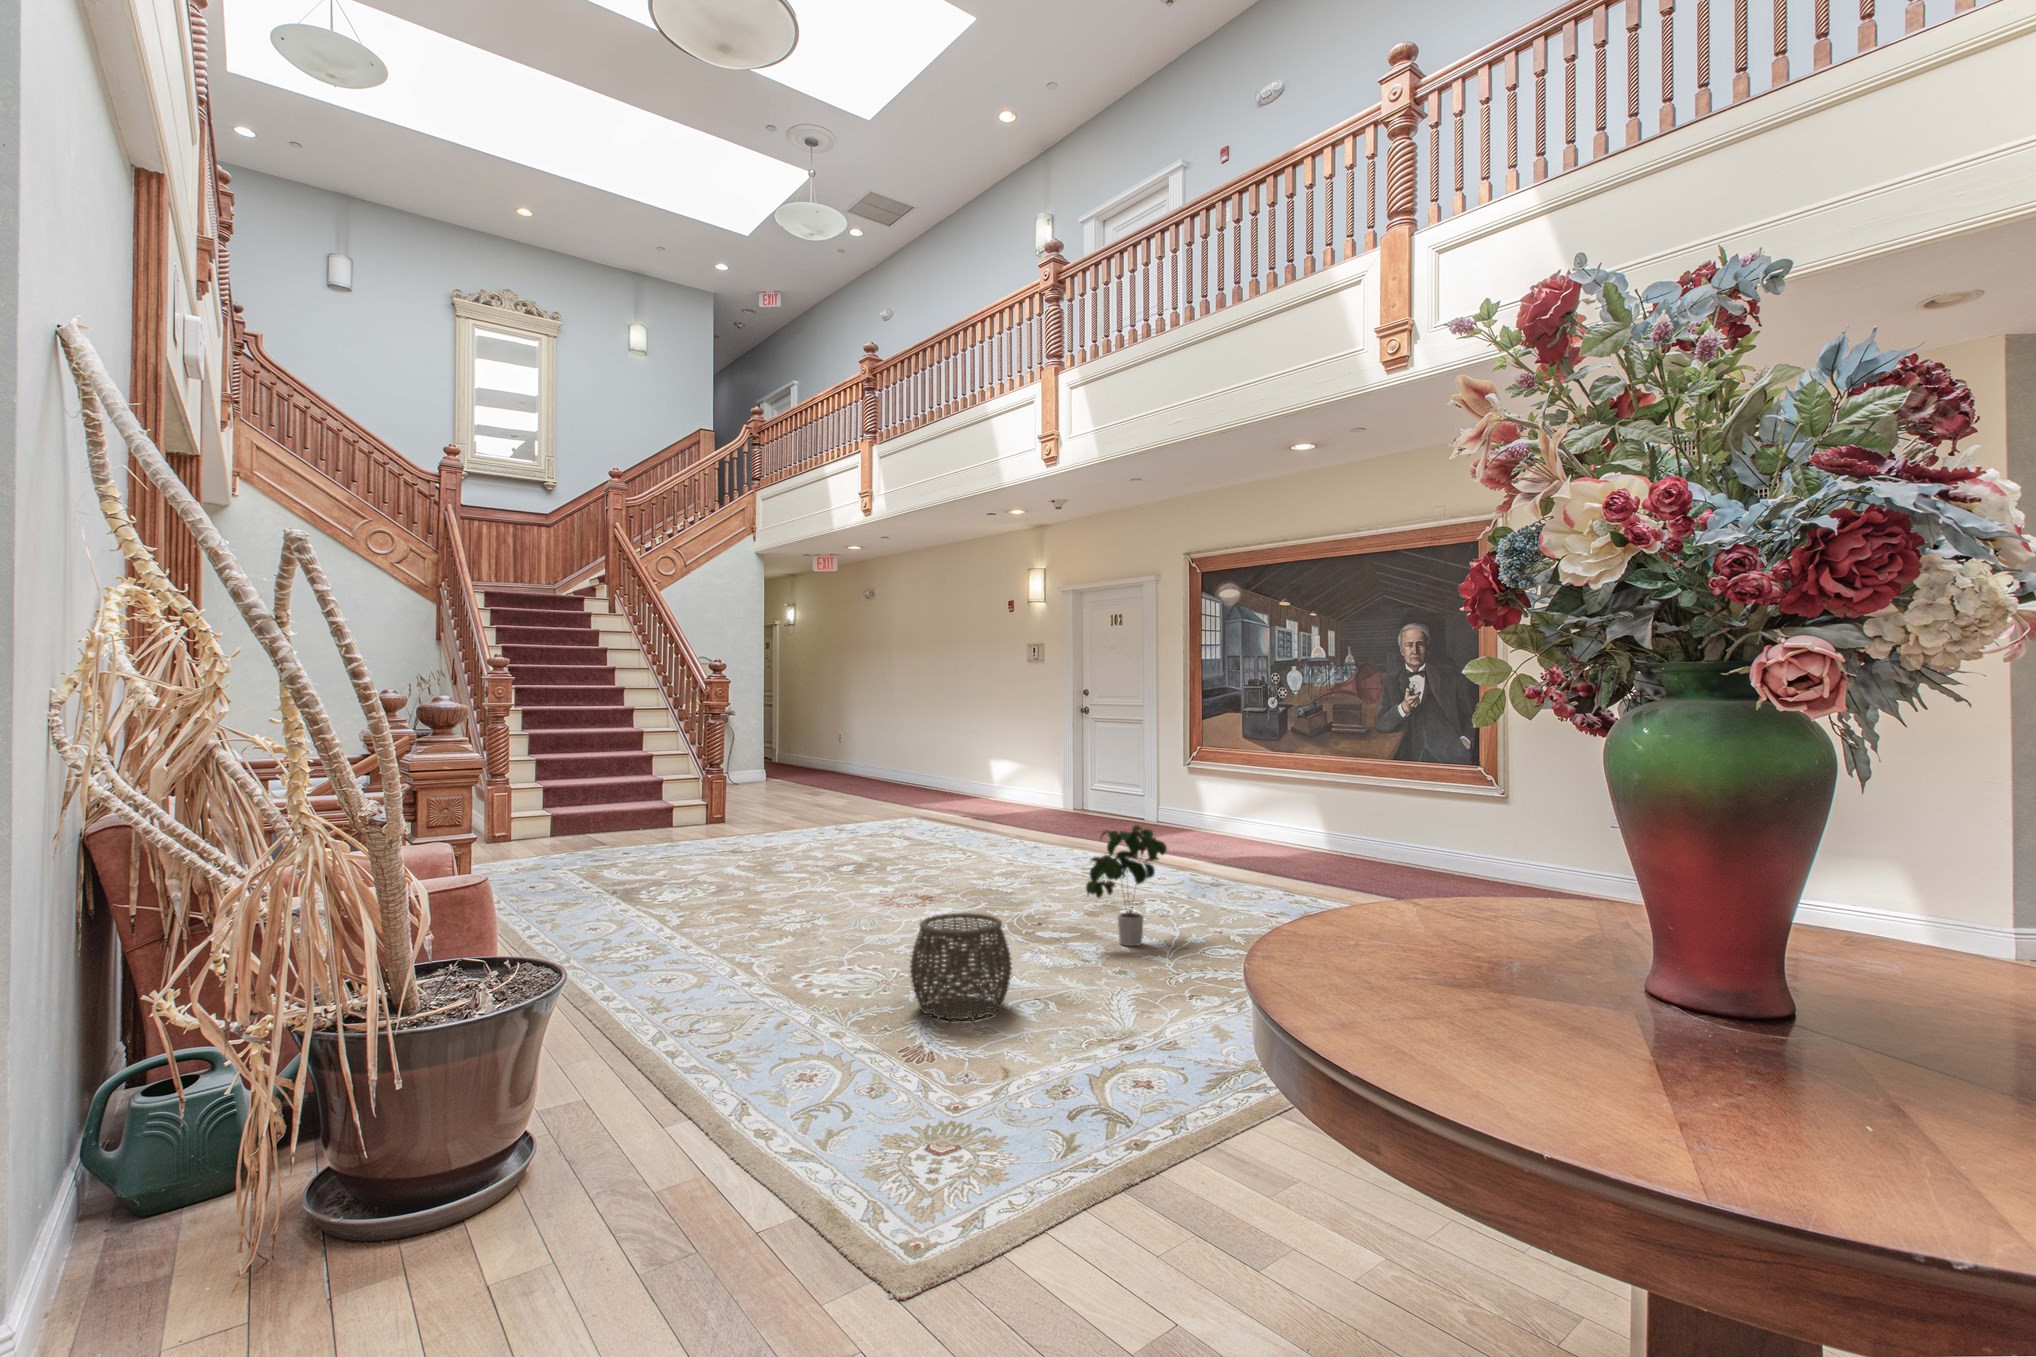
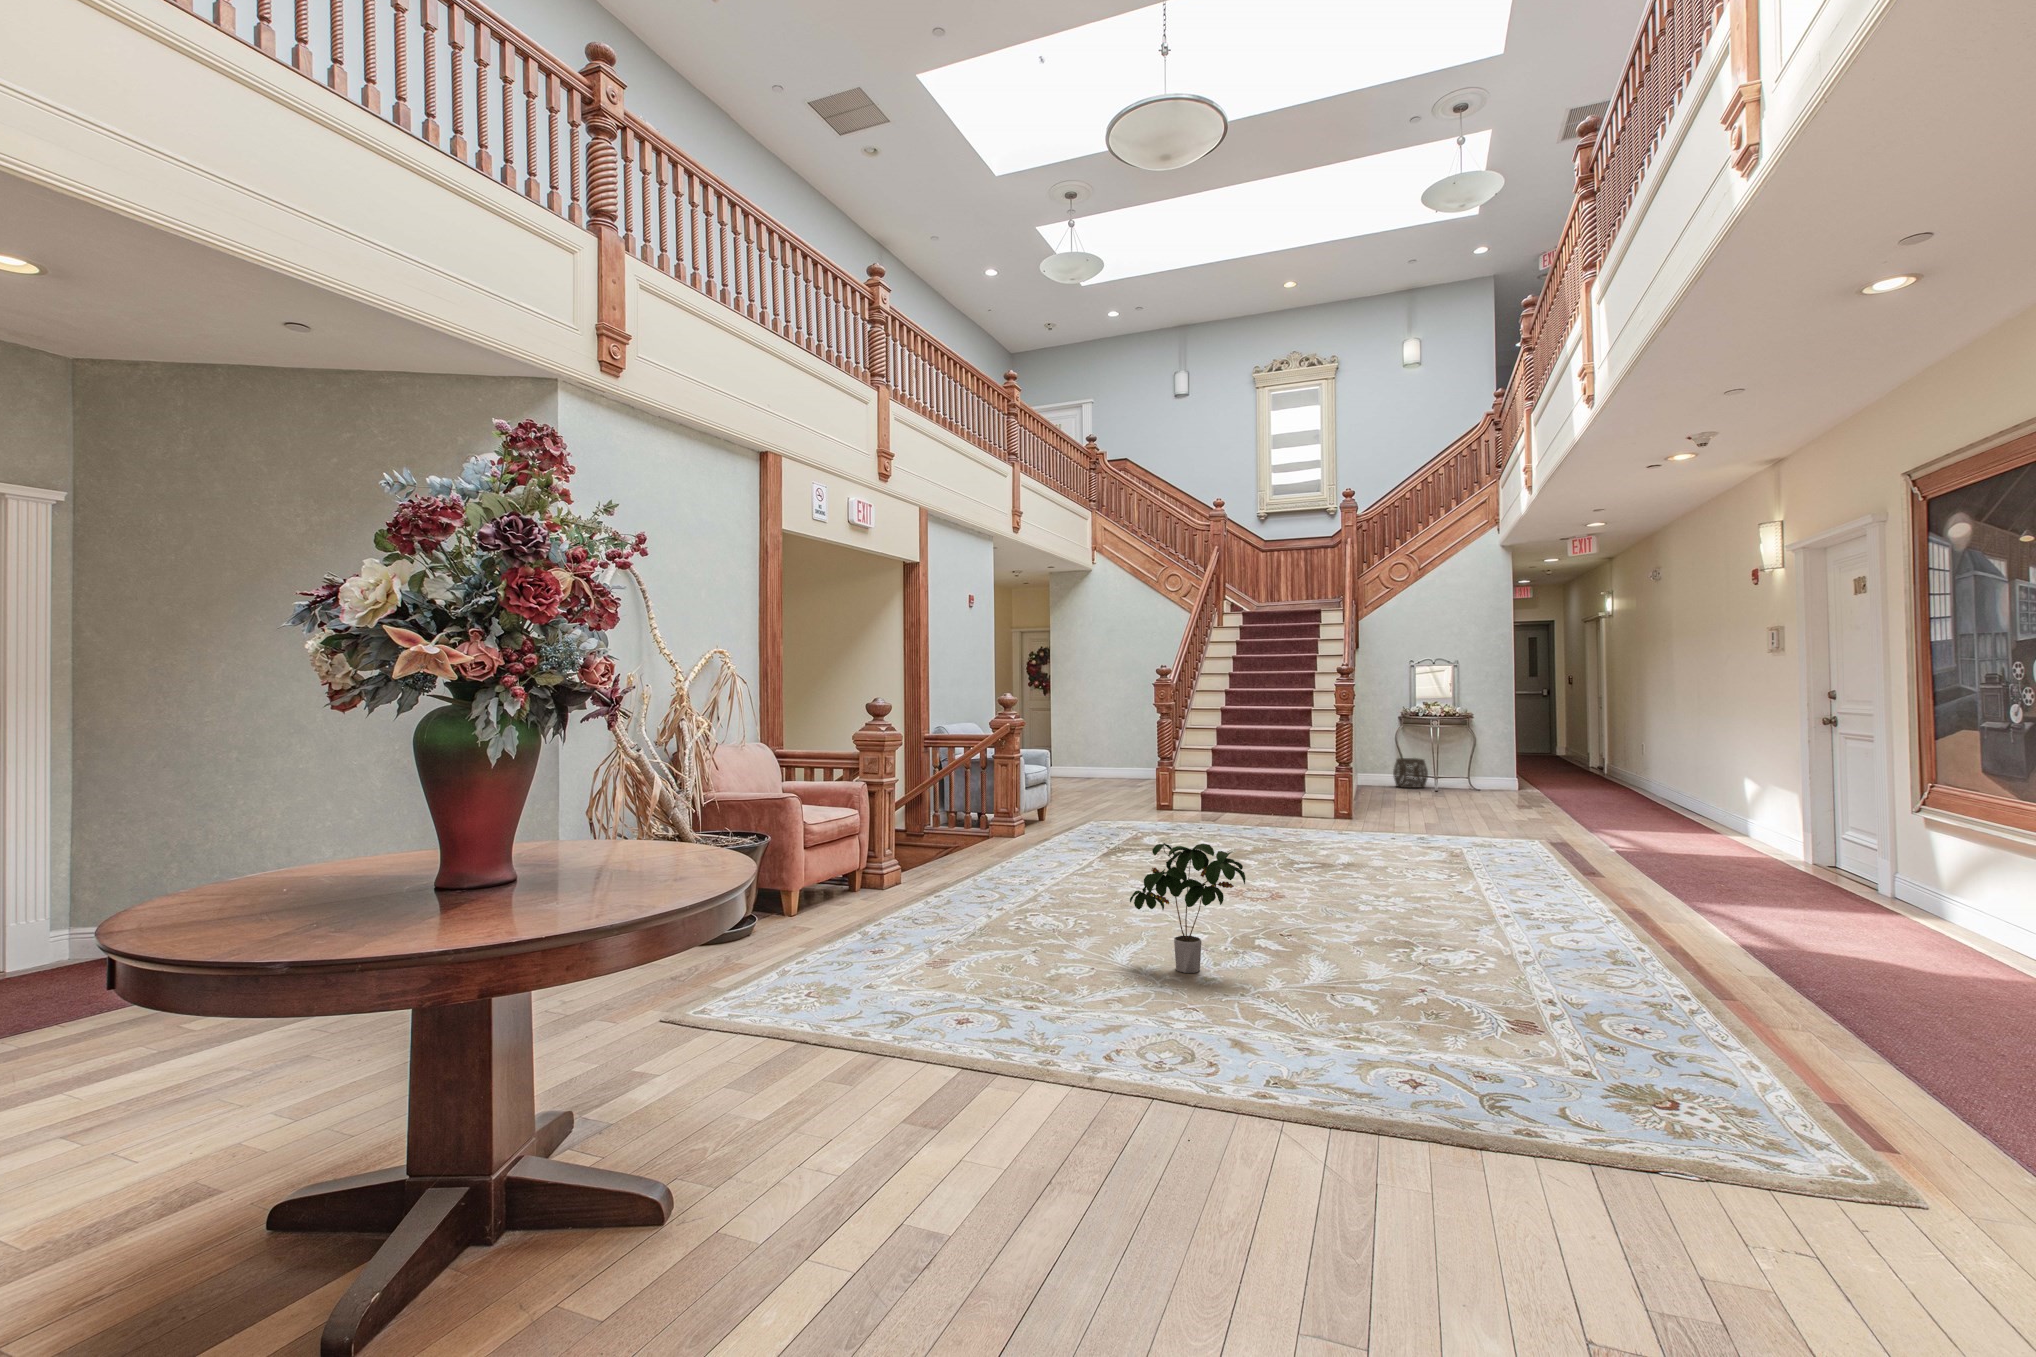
woven basket: present [910,913,1012,1020] -> present [1393,758,1428,788]

